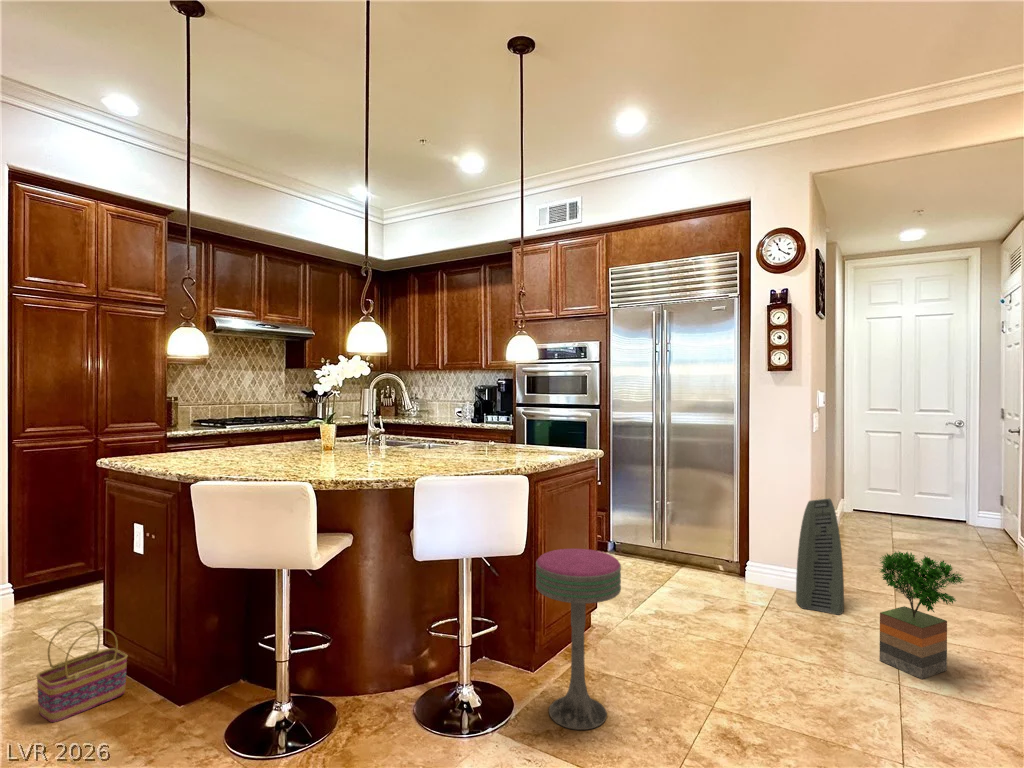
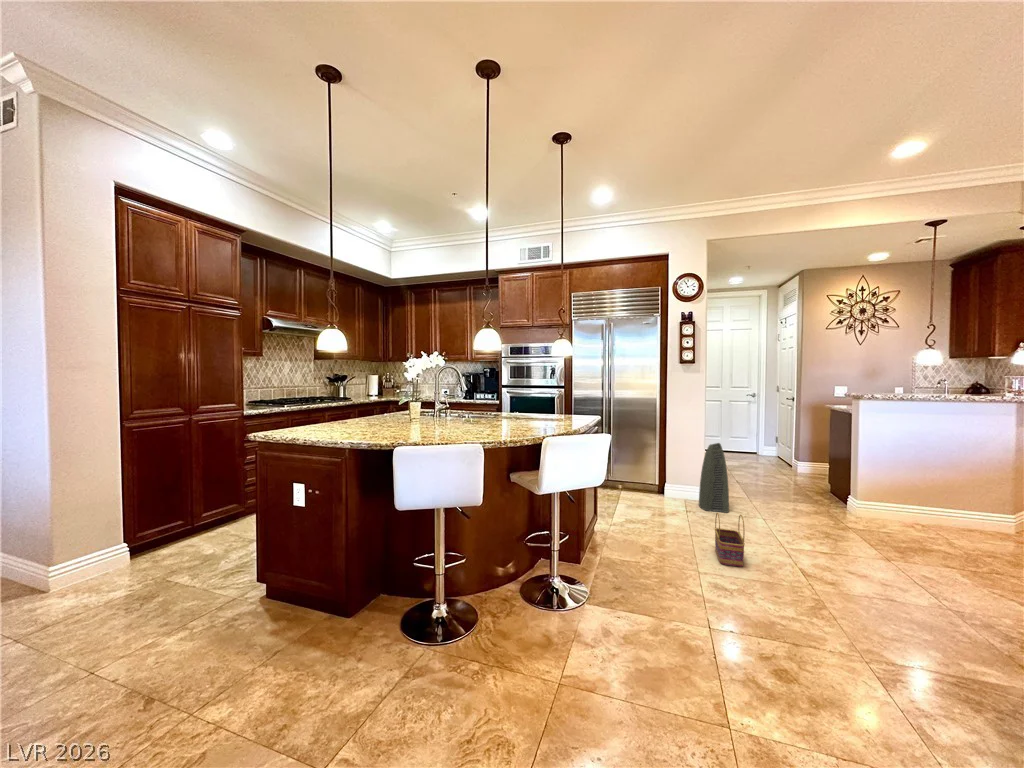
bar stool: present [536,549,621,730] -> none [597,481,655,596]
potted tree: present [880,552,964,679] -> none [762,471,814,544]
basket: present [36,621,127,722] -> present [715,513,745,567]

